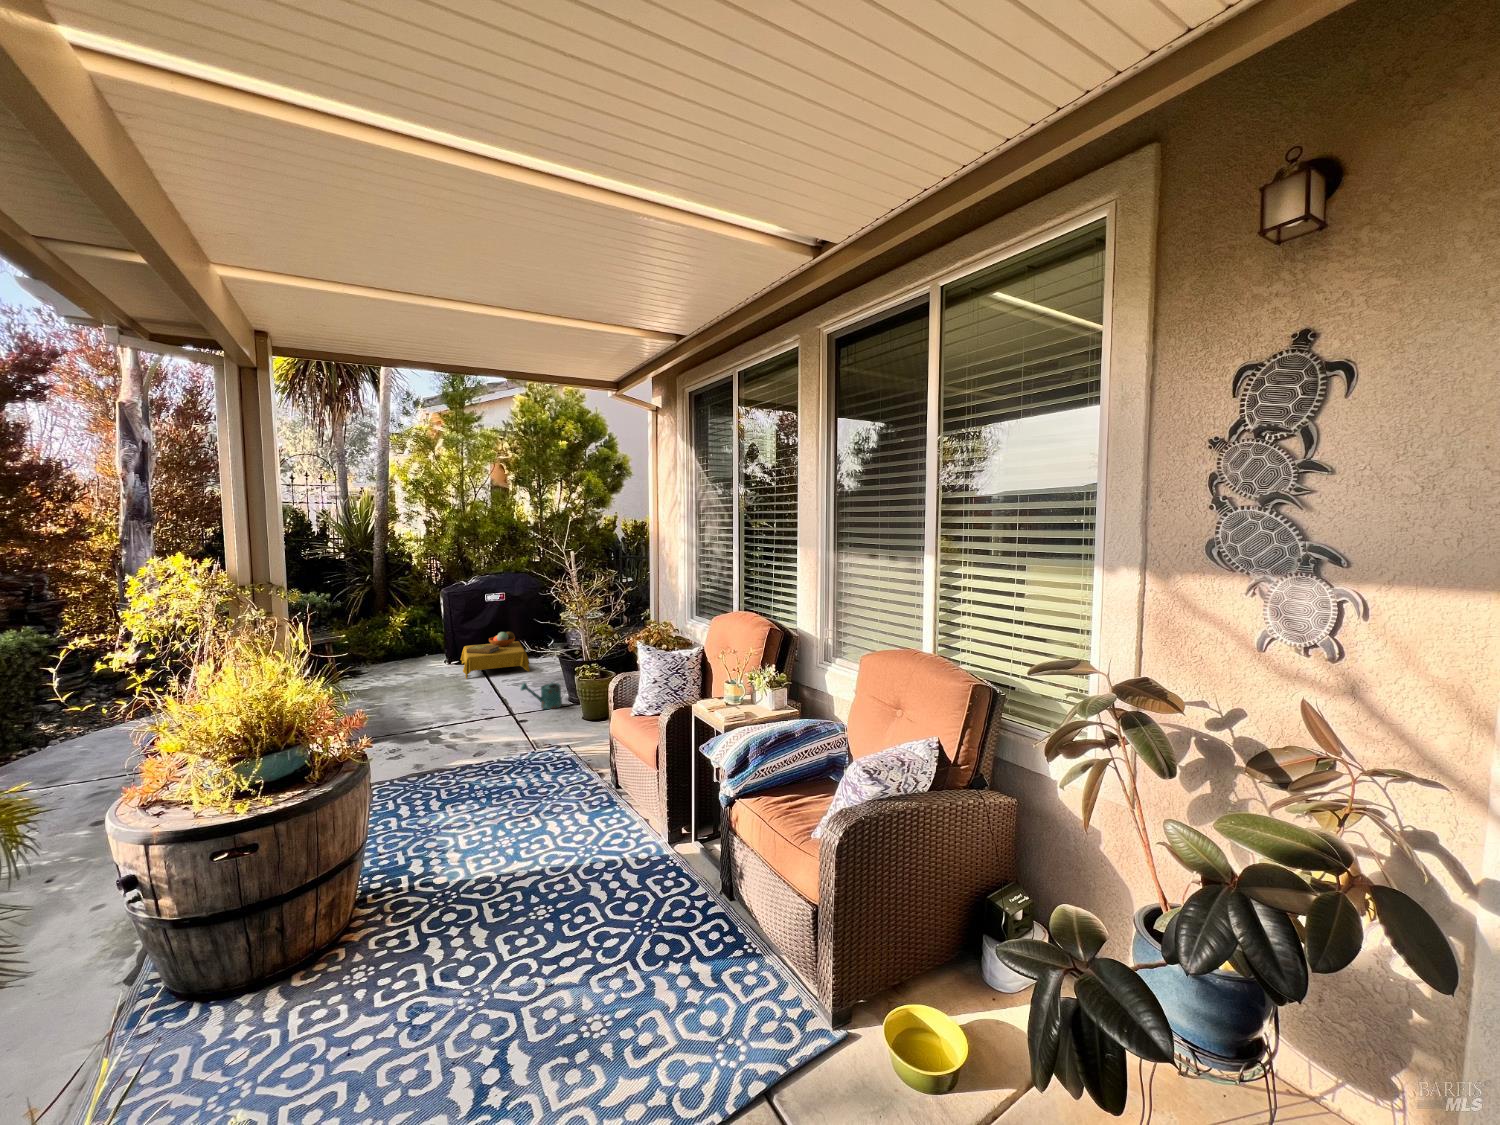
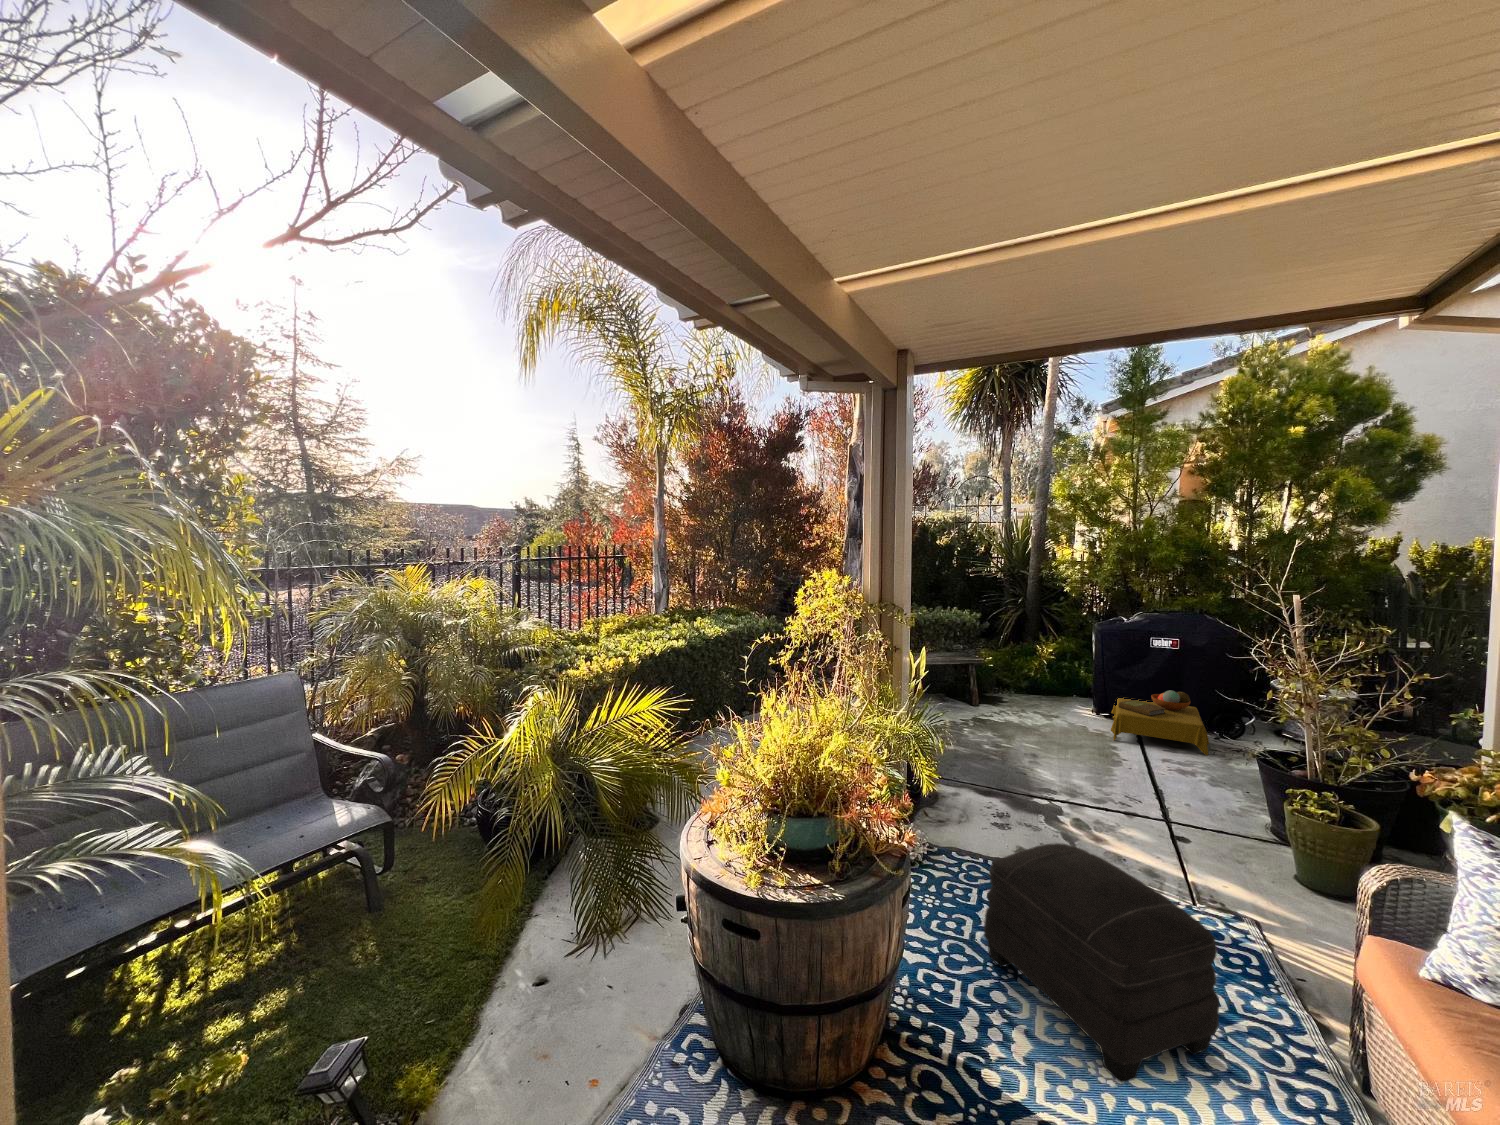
watering can: present [521,683,562,709] -> none [1184,779,1268,837]
ottoman: none [411,730,557,843] -> present [984,843,1219,1083]

